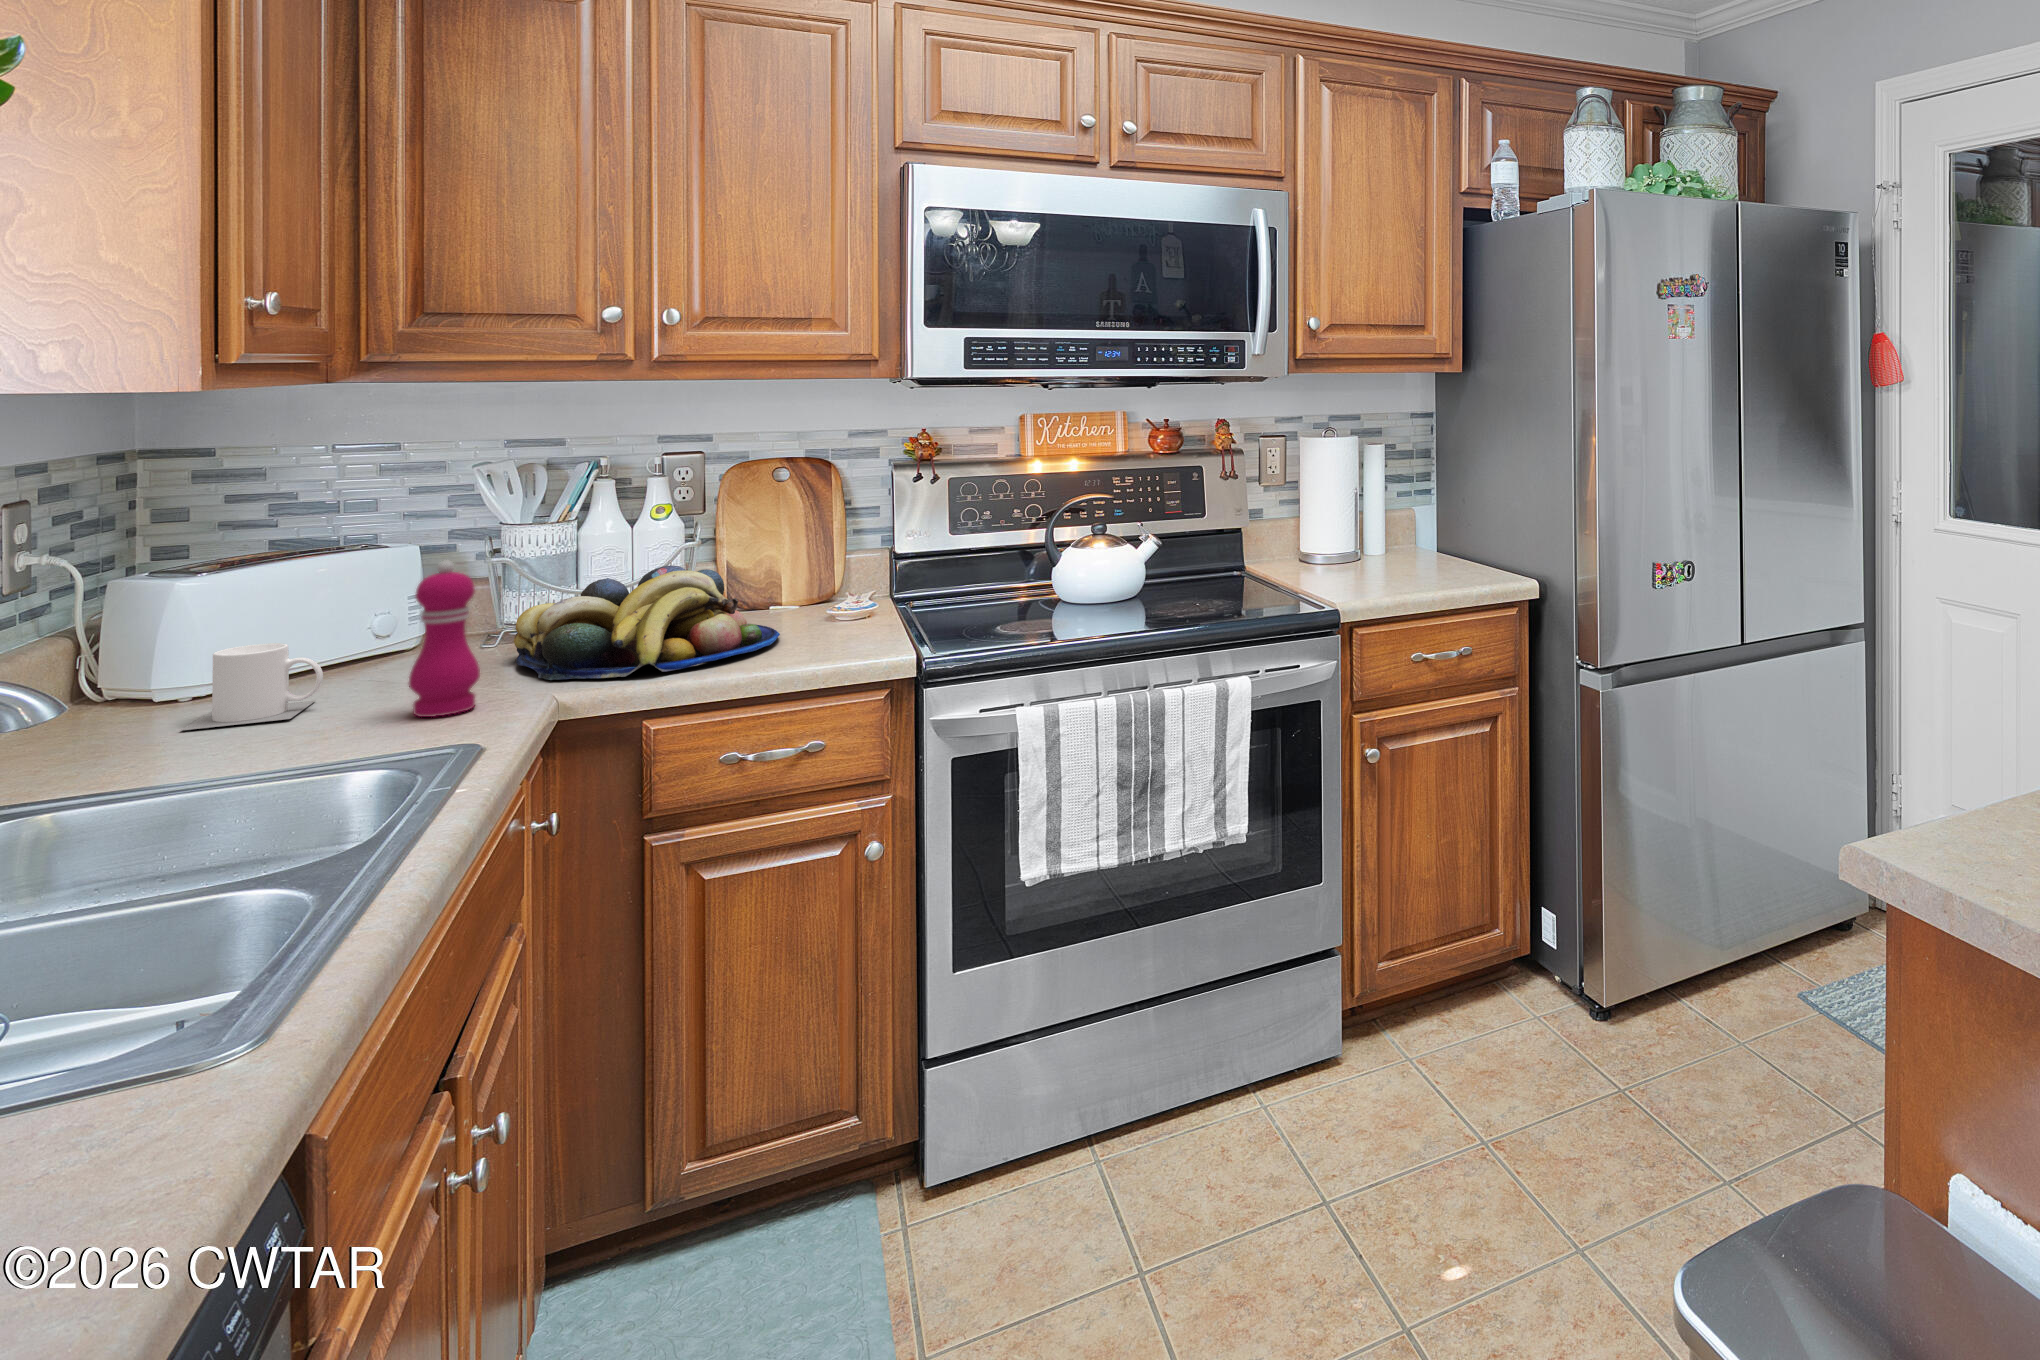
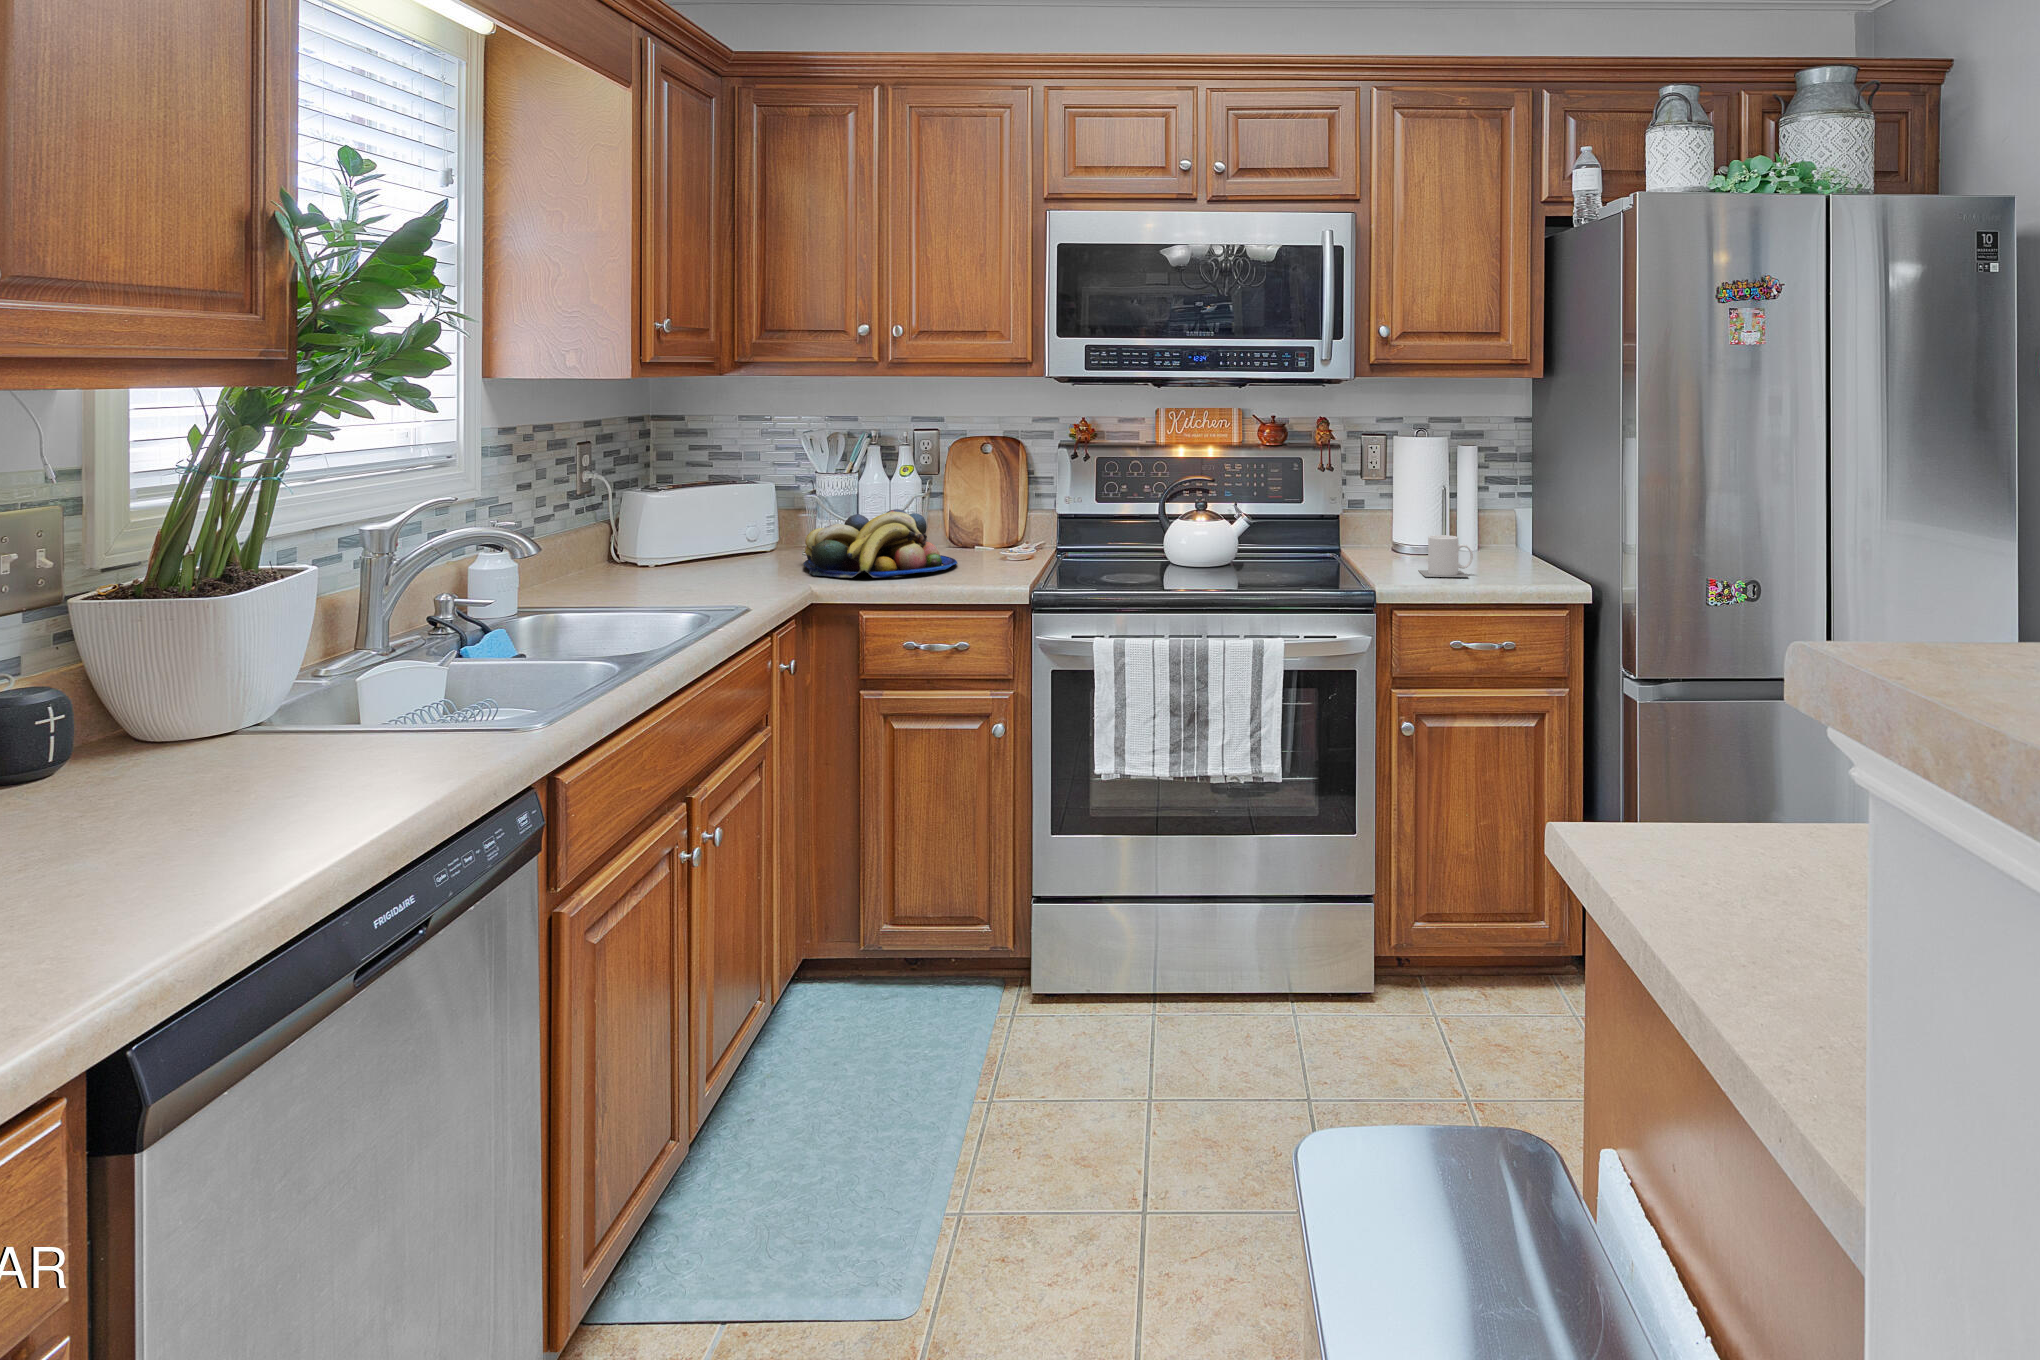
pepper mill: present [409,561,480,717] -> none [735,490,771,586]
mug: present [180,643,323,731] -> present [1419,535,1473,577]

